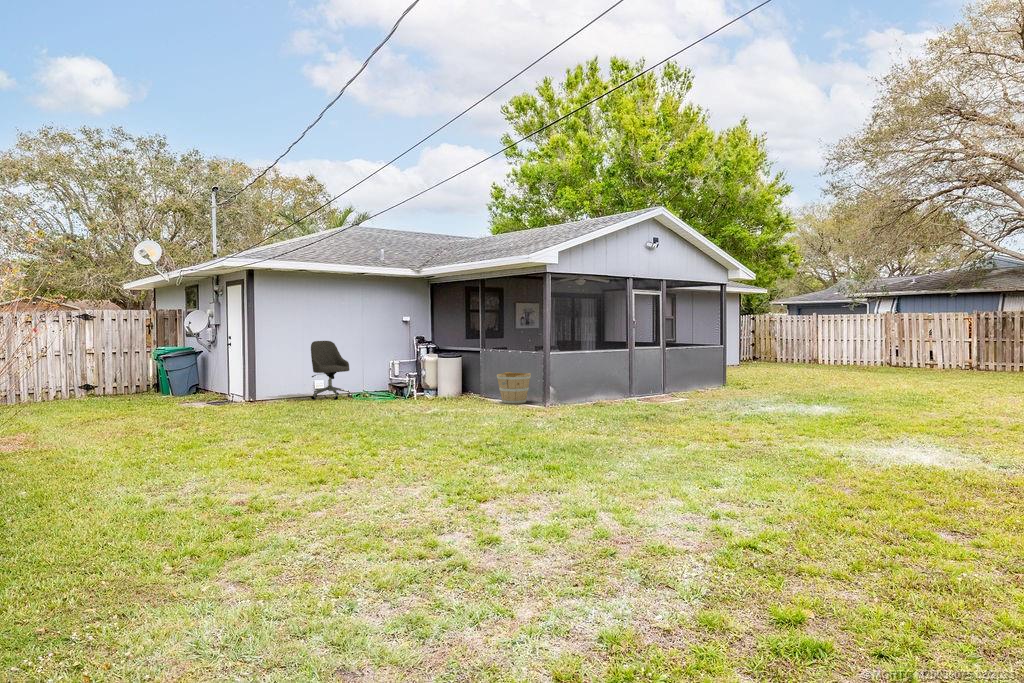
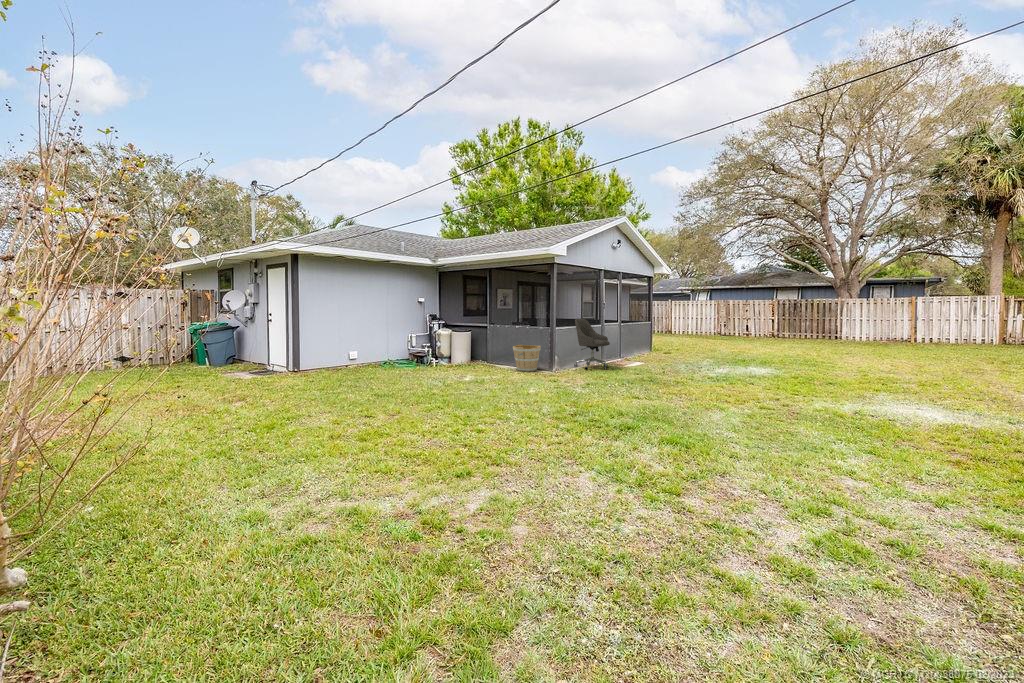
chair: present [311,341,352,400] -> present [574,318,610,370]

